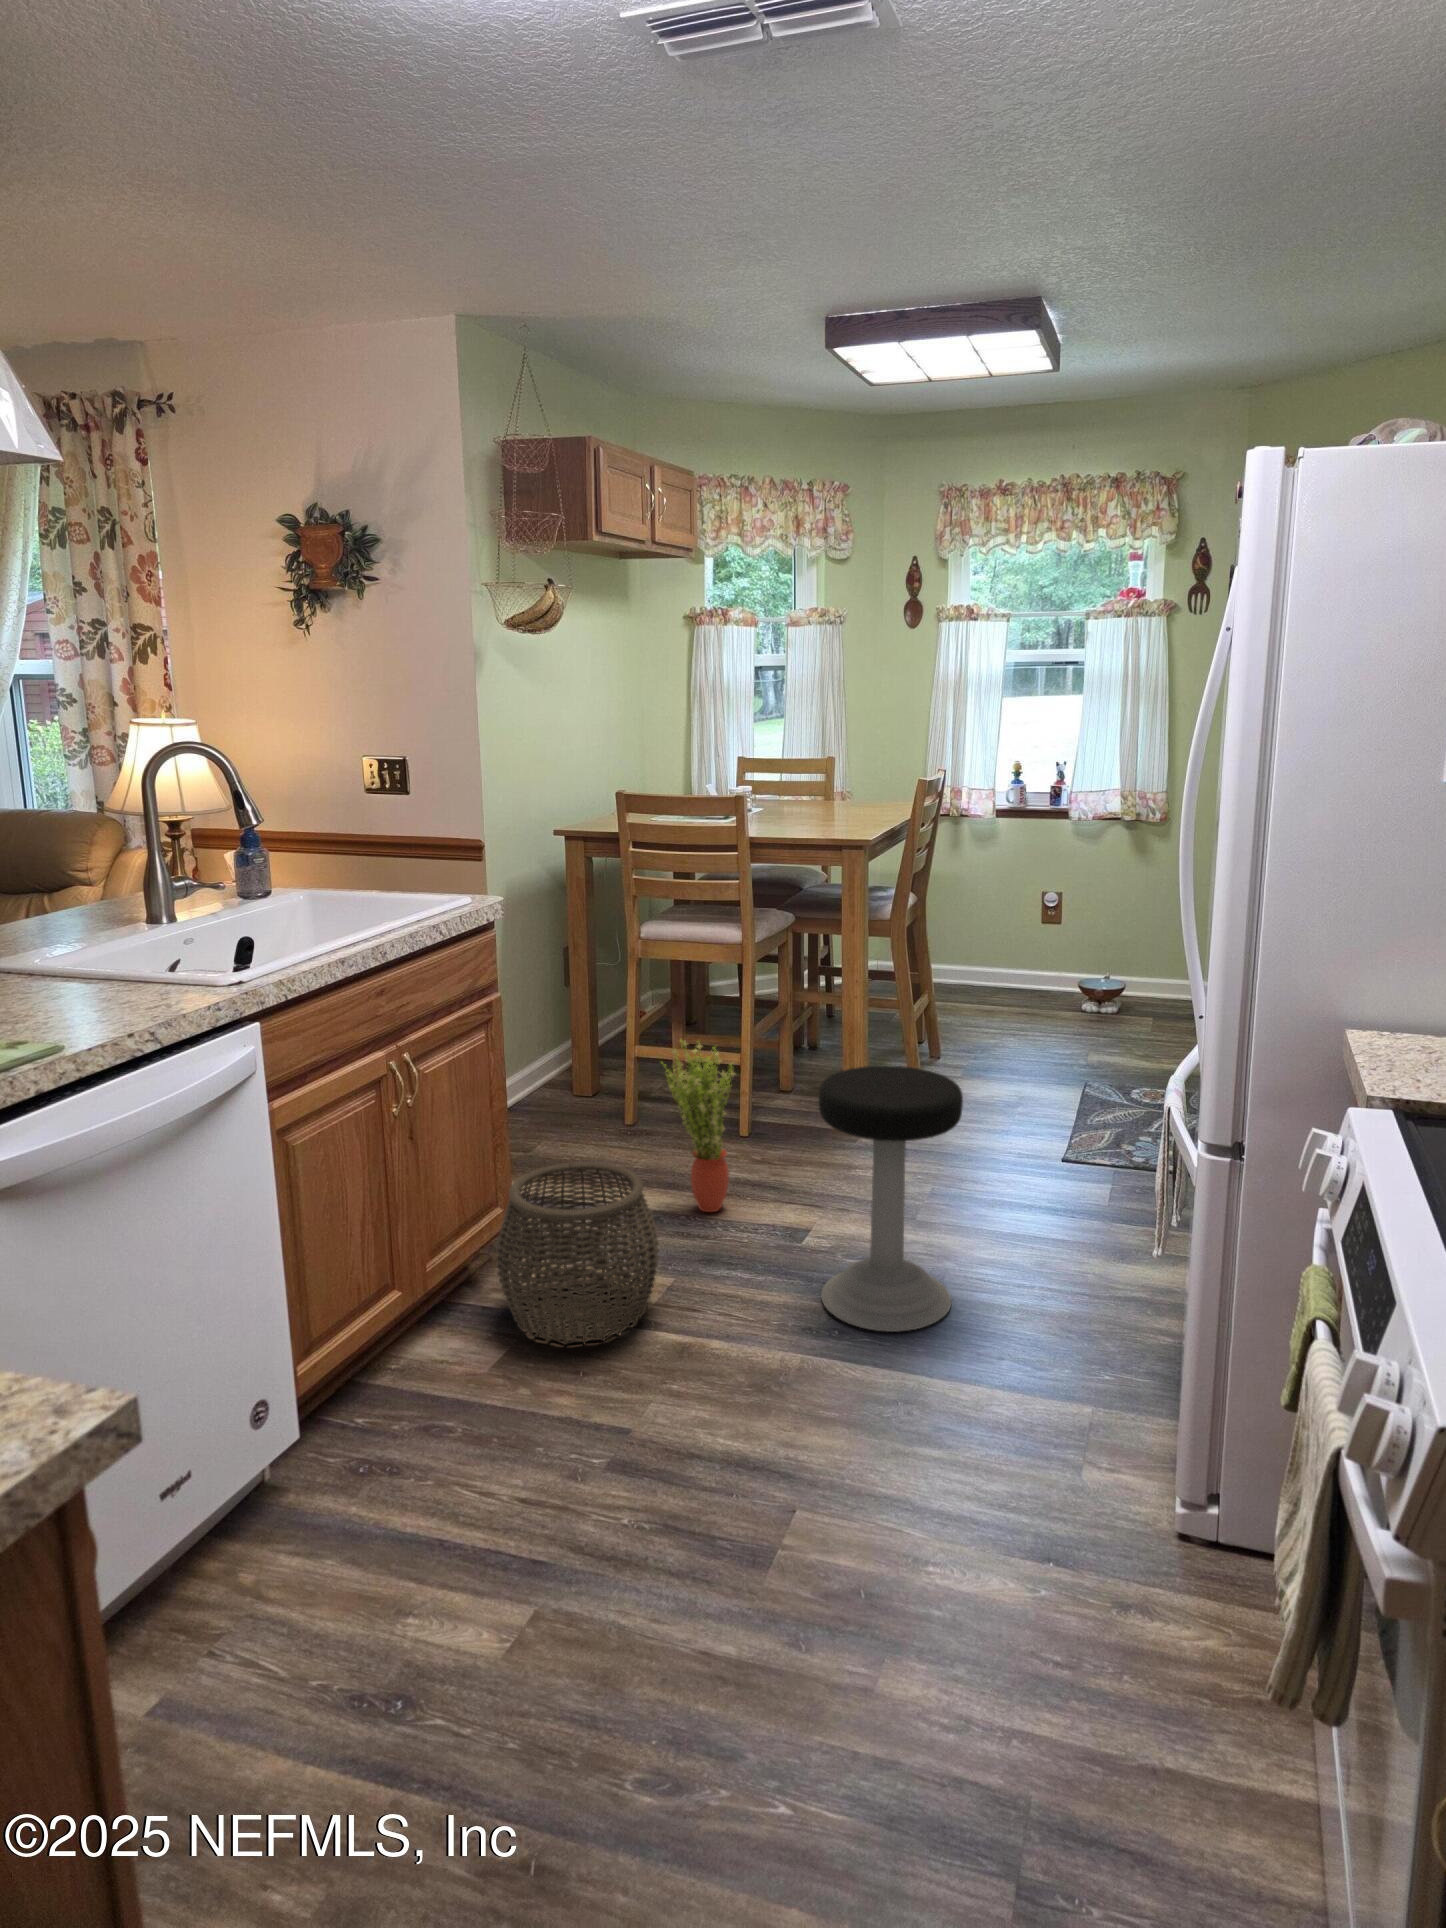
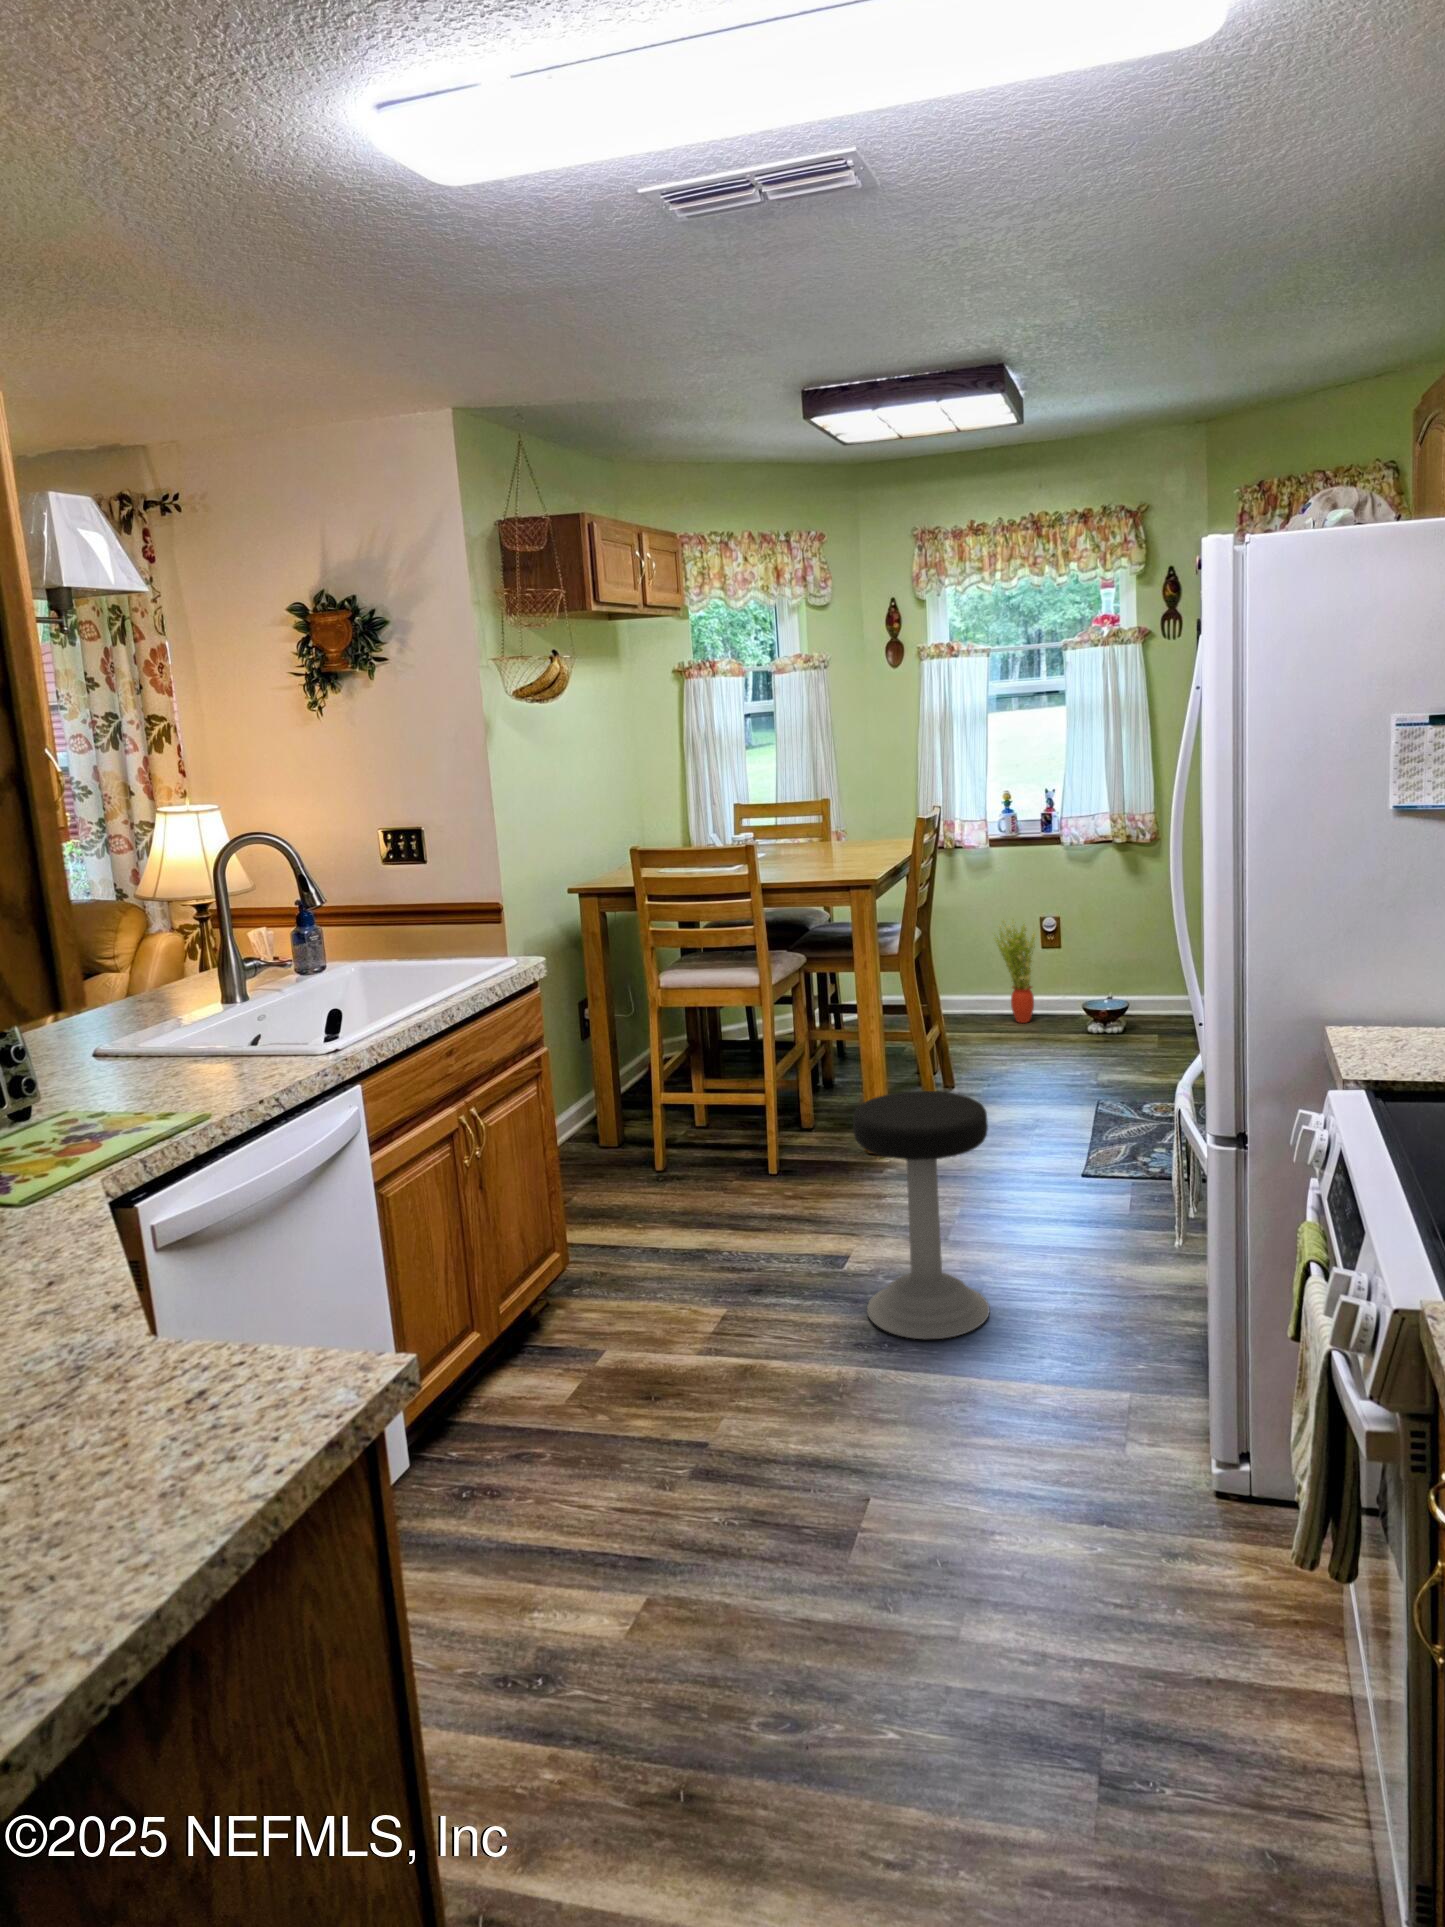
potted plant: present [662,1041,734,1212] -> present [996,921,1035,1023]
woven basket: present [496,1162,659,1344] -> none [562,1201,714,1372]

